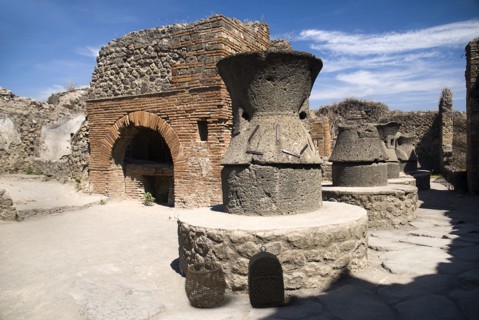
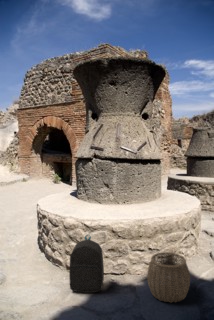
woven basket: present [185,262,226,307] -> present [147,252,190,302]

